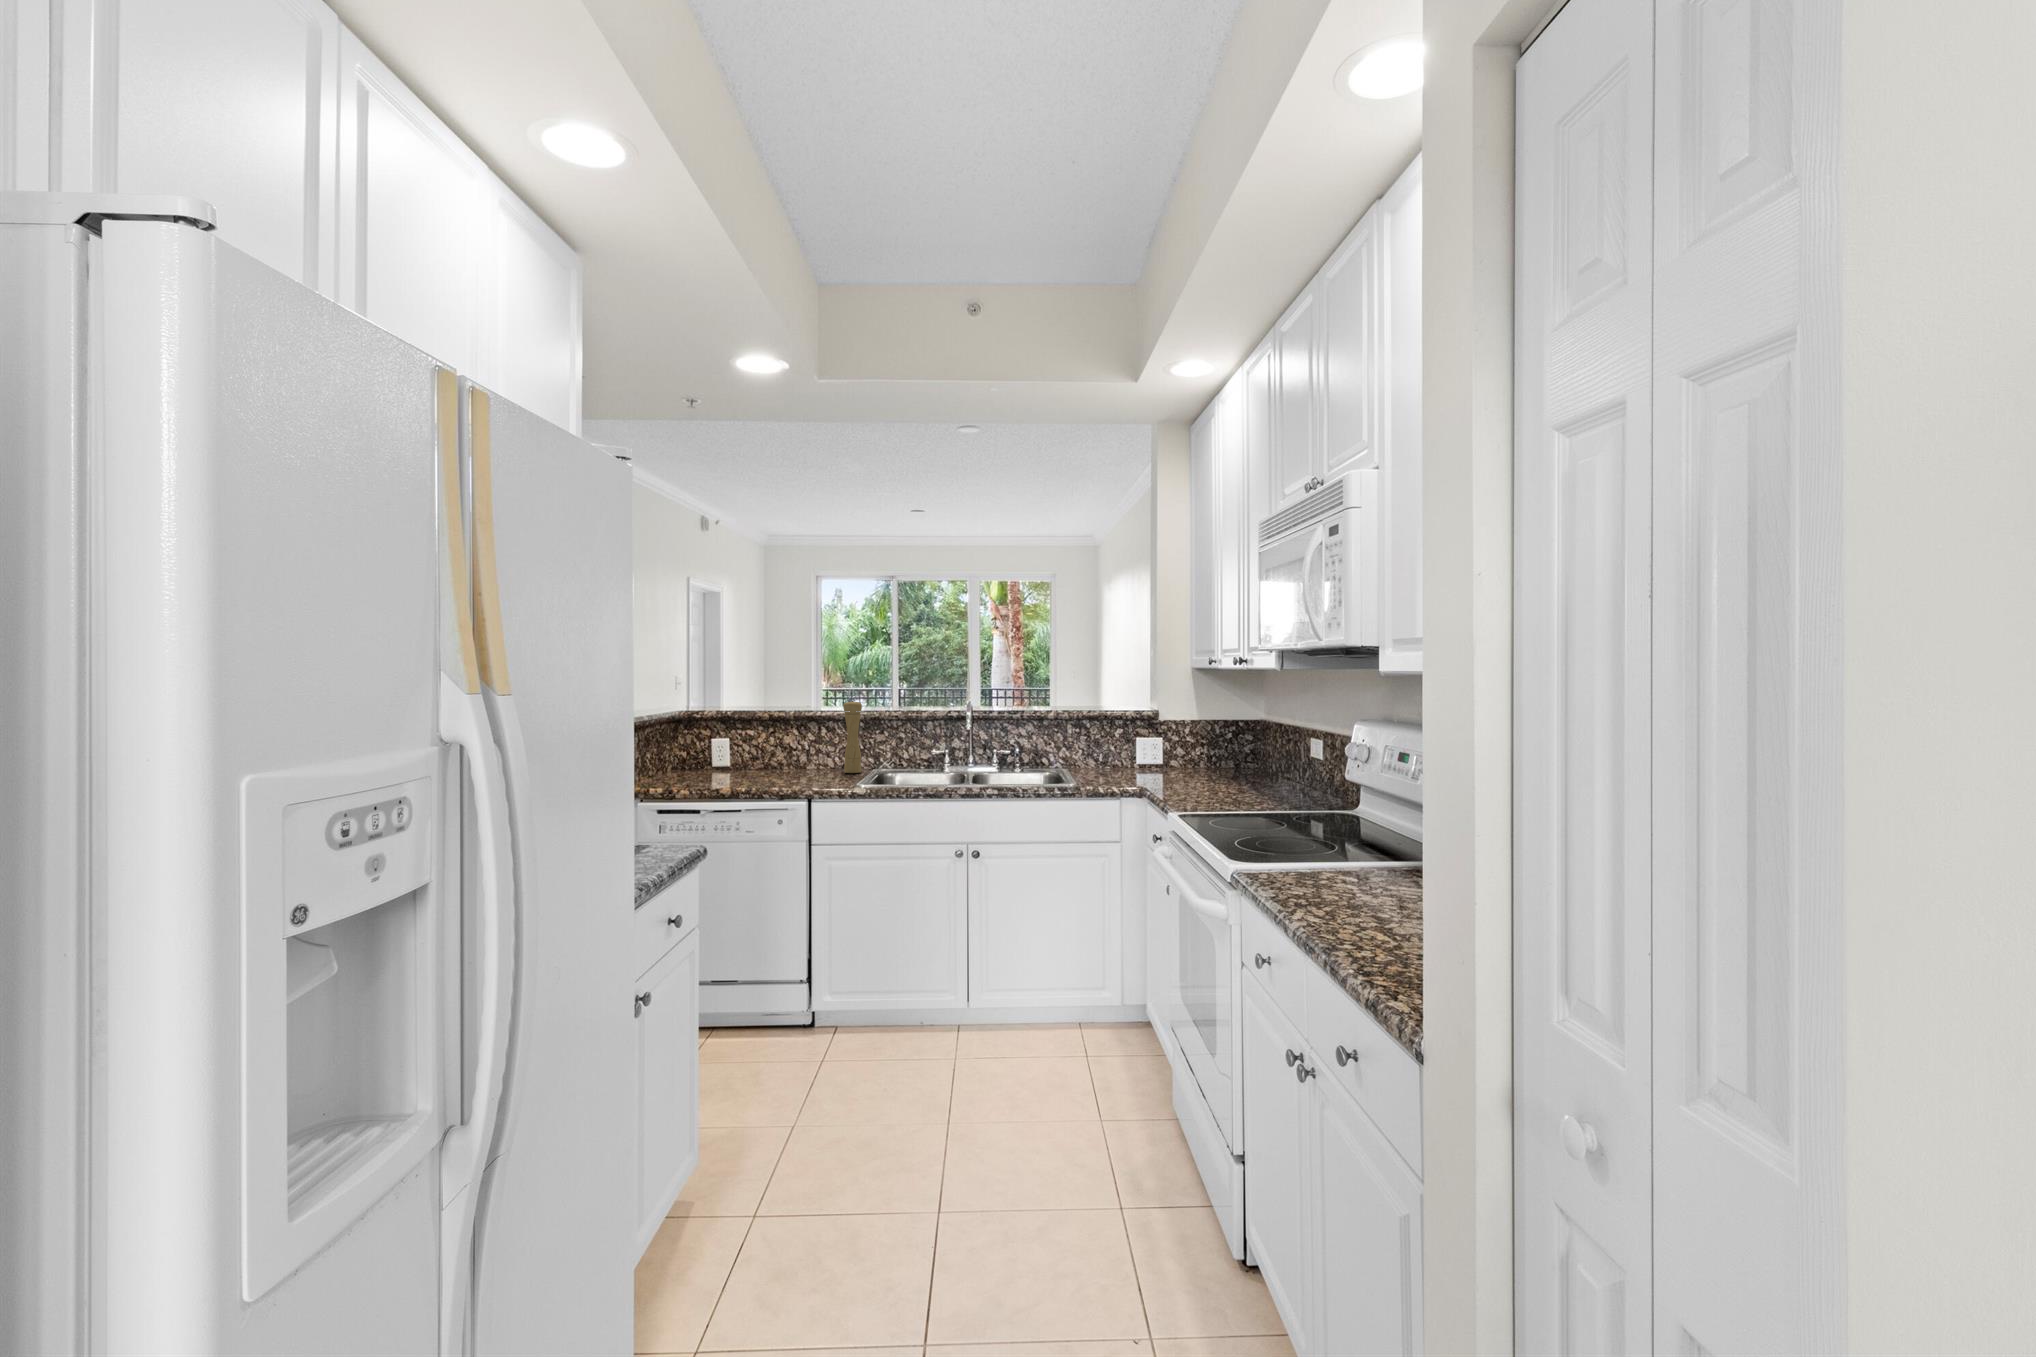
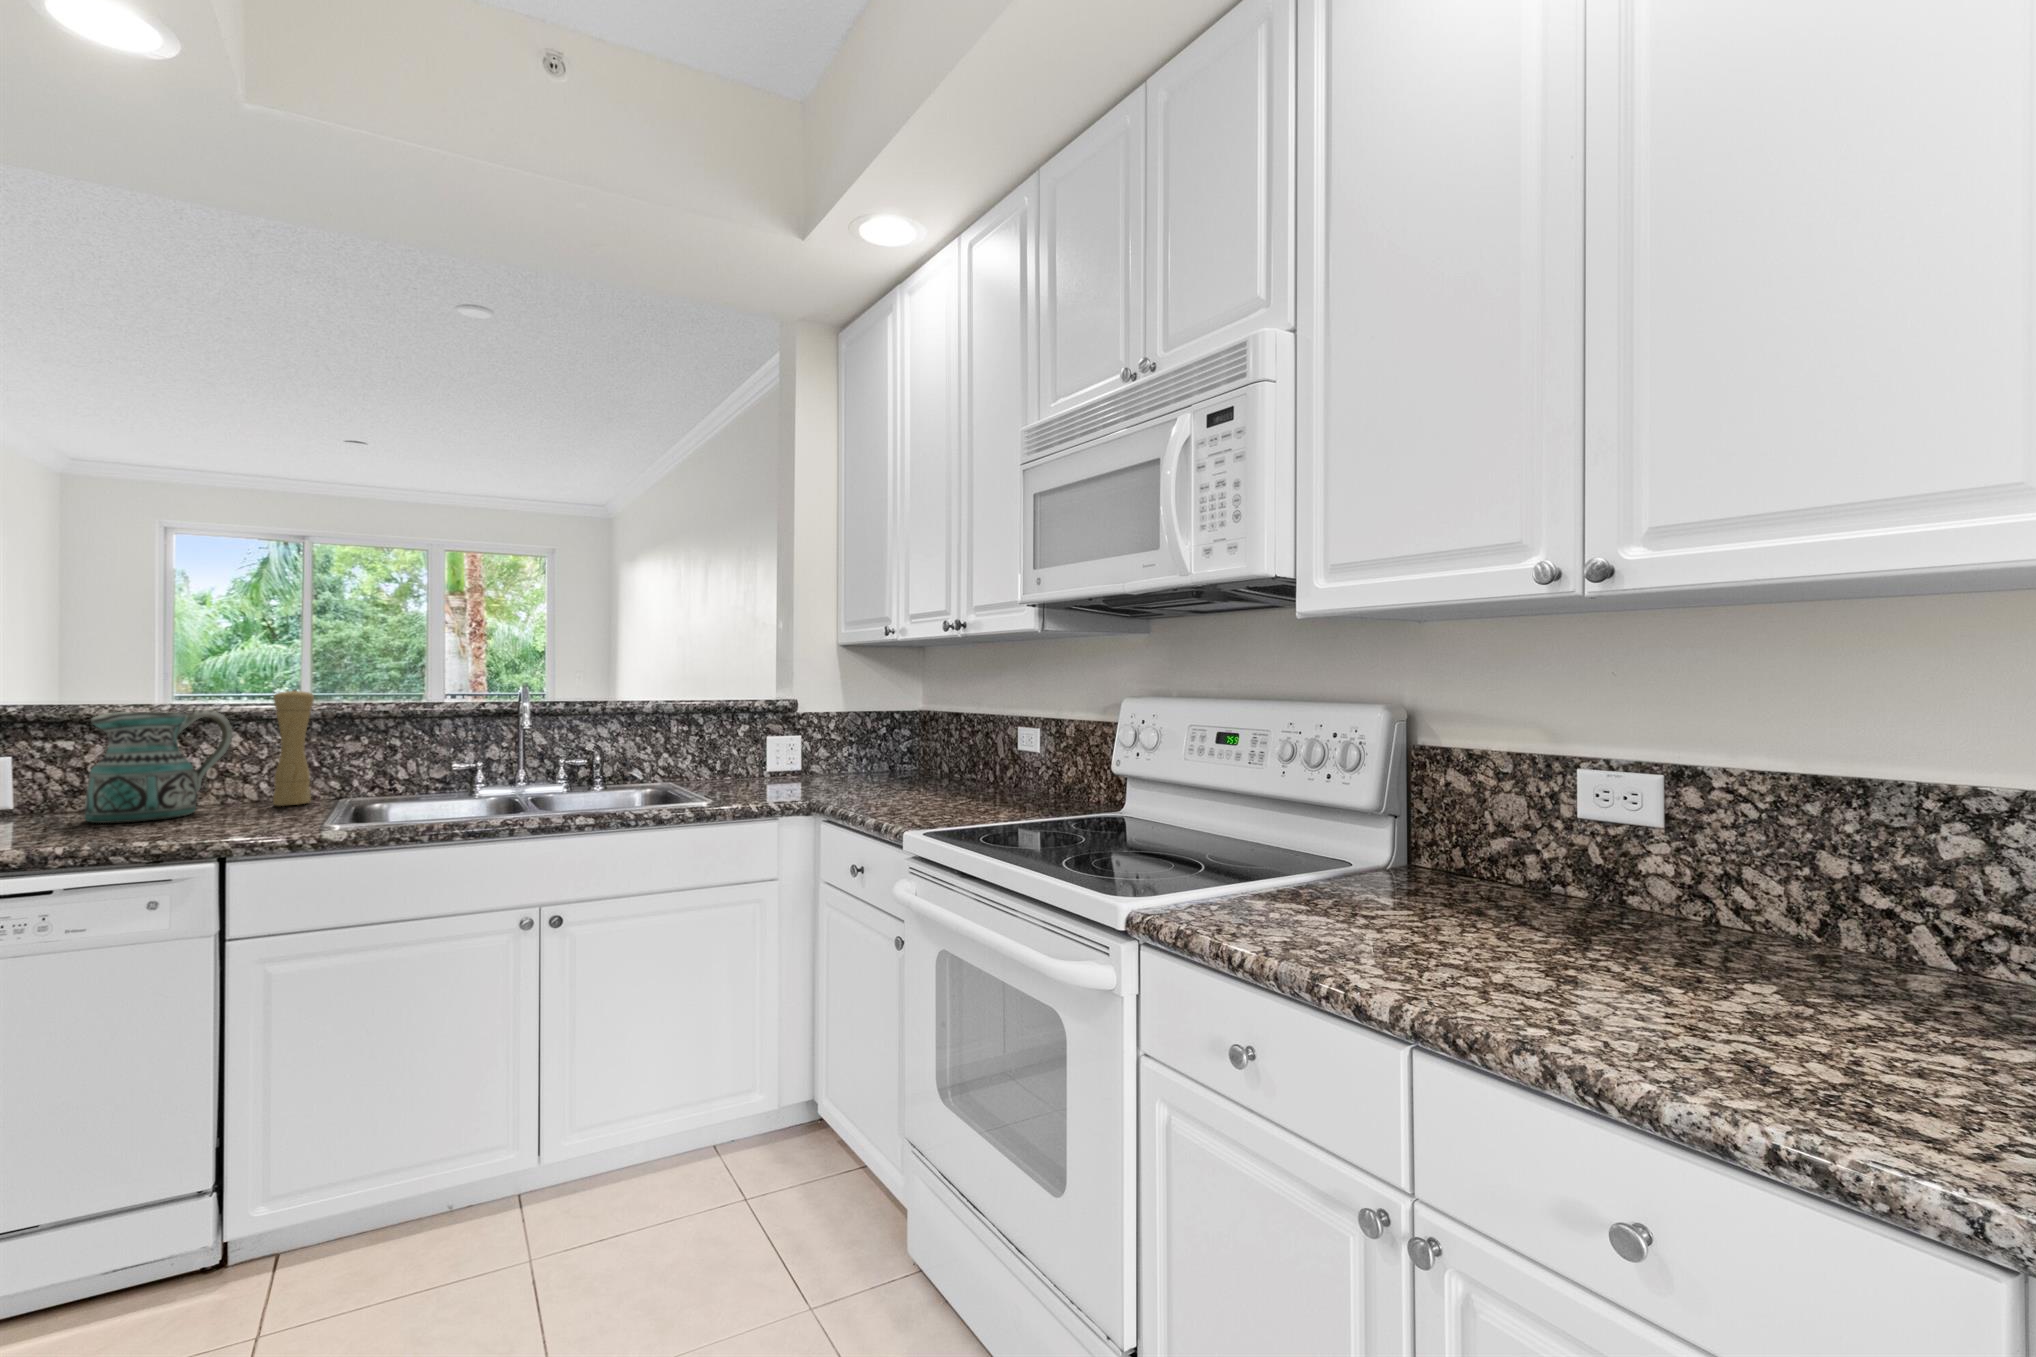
ceramic pitcher: none [769,713,825,777] -> present [85,710,232,823]

